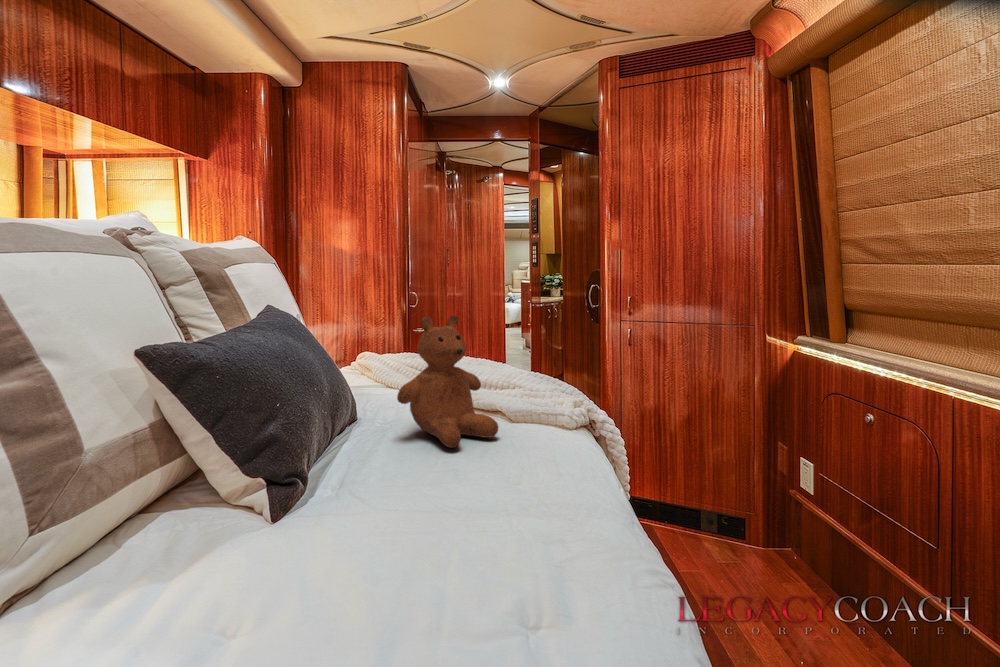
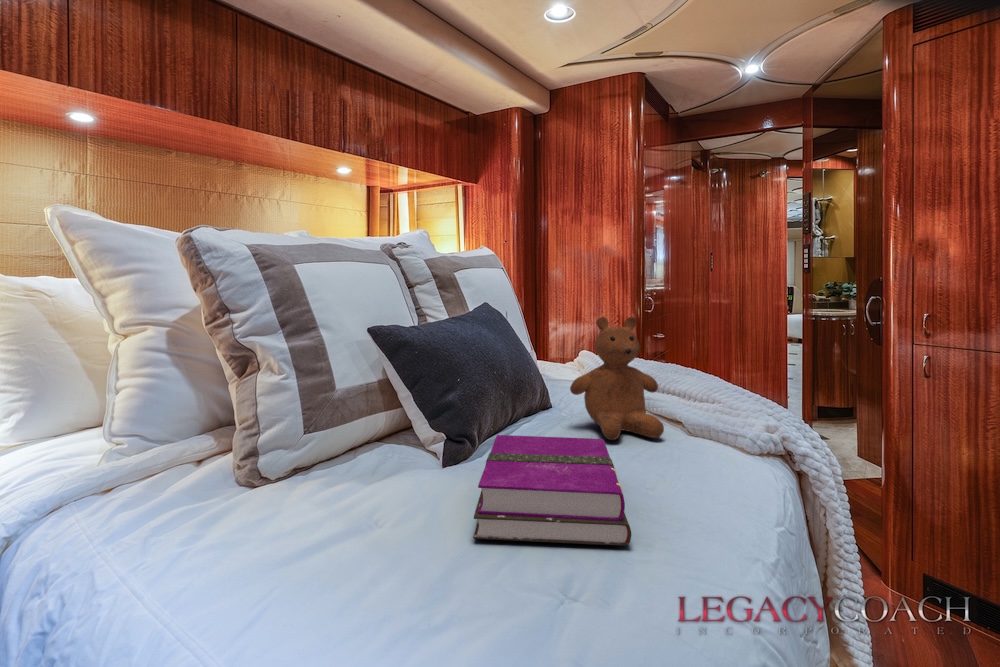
hardback book: none [343,452,558,621] -> present [473,435,631,546]

